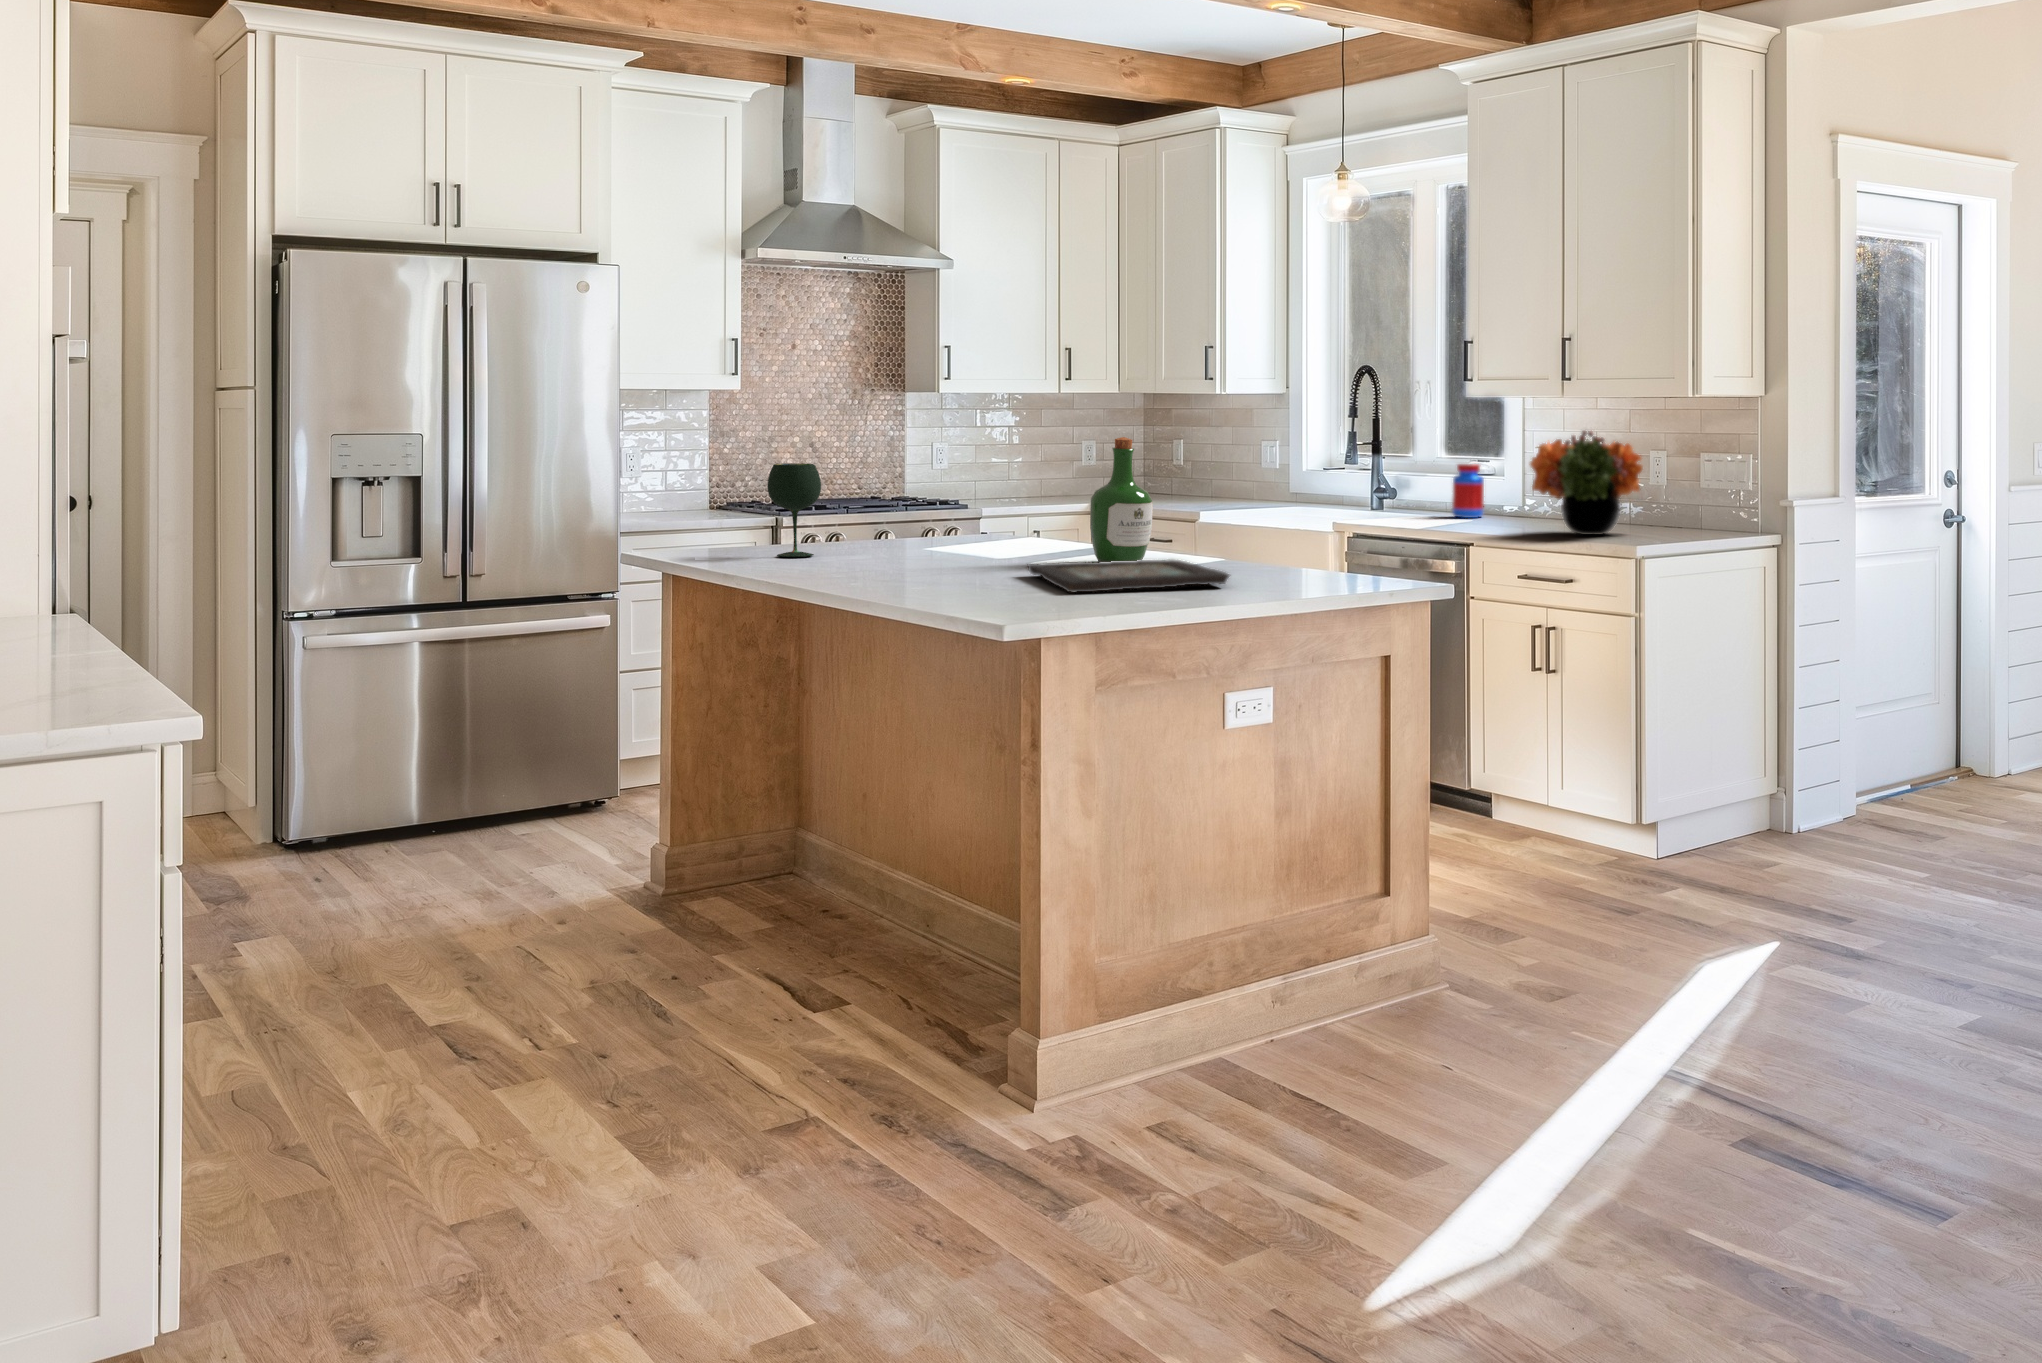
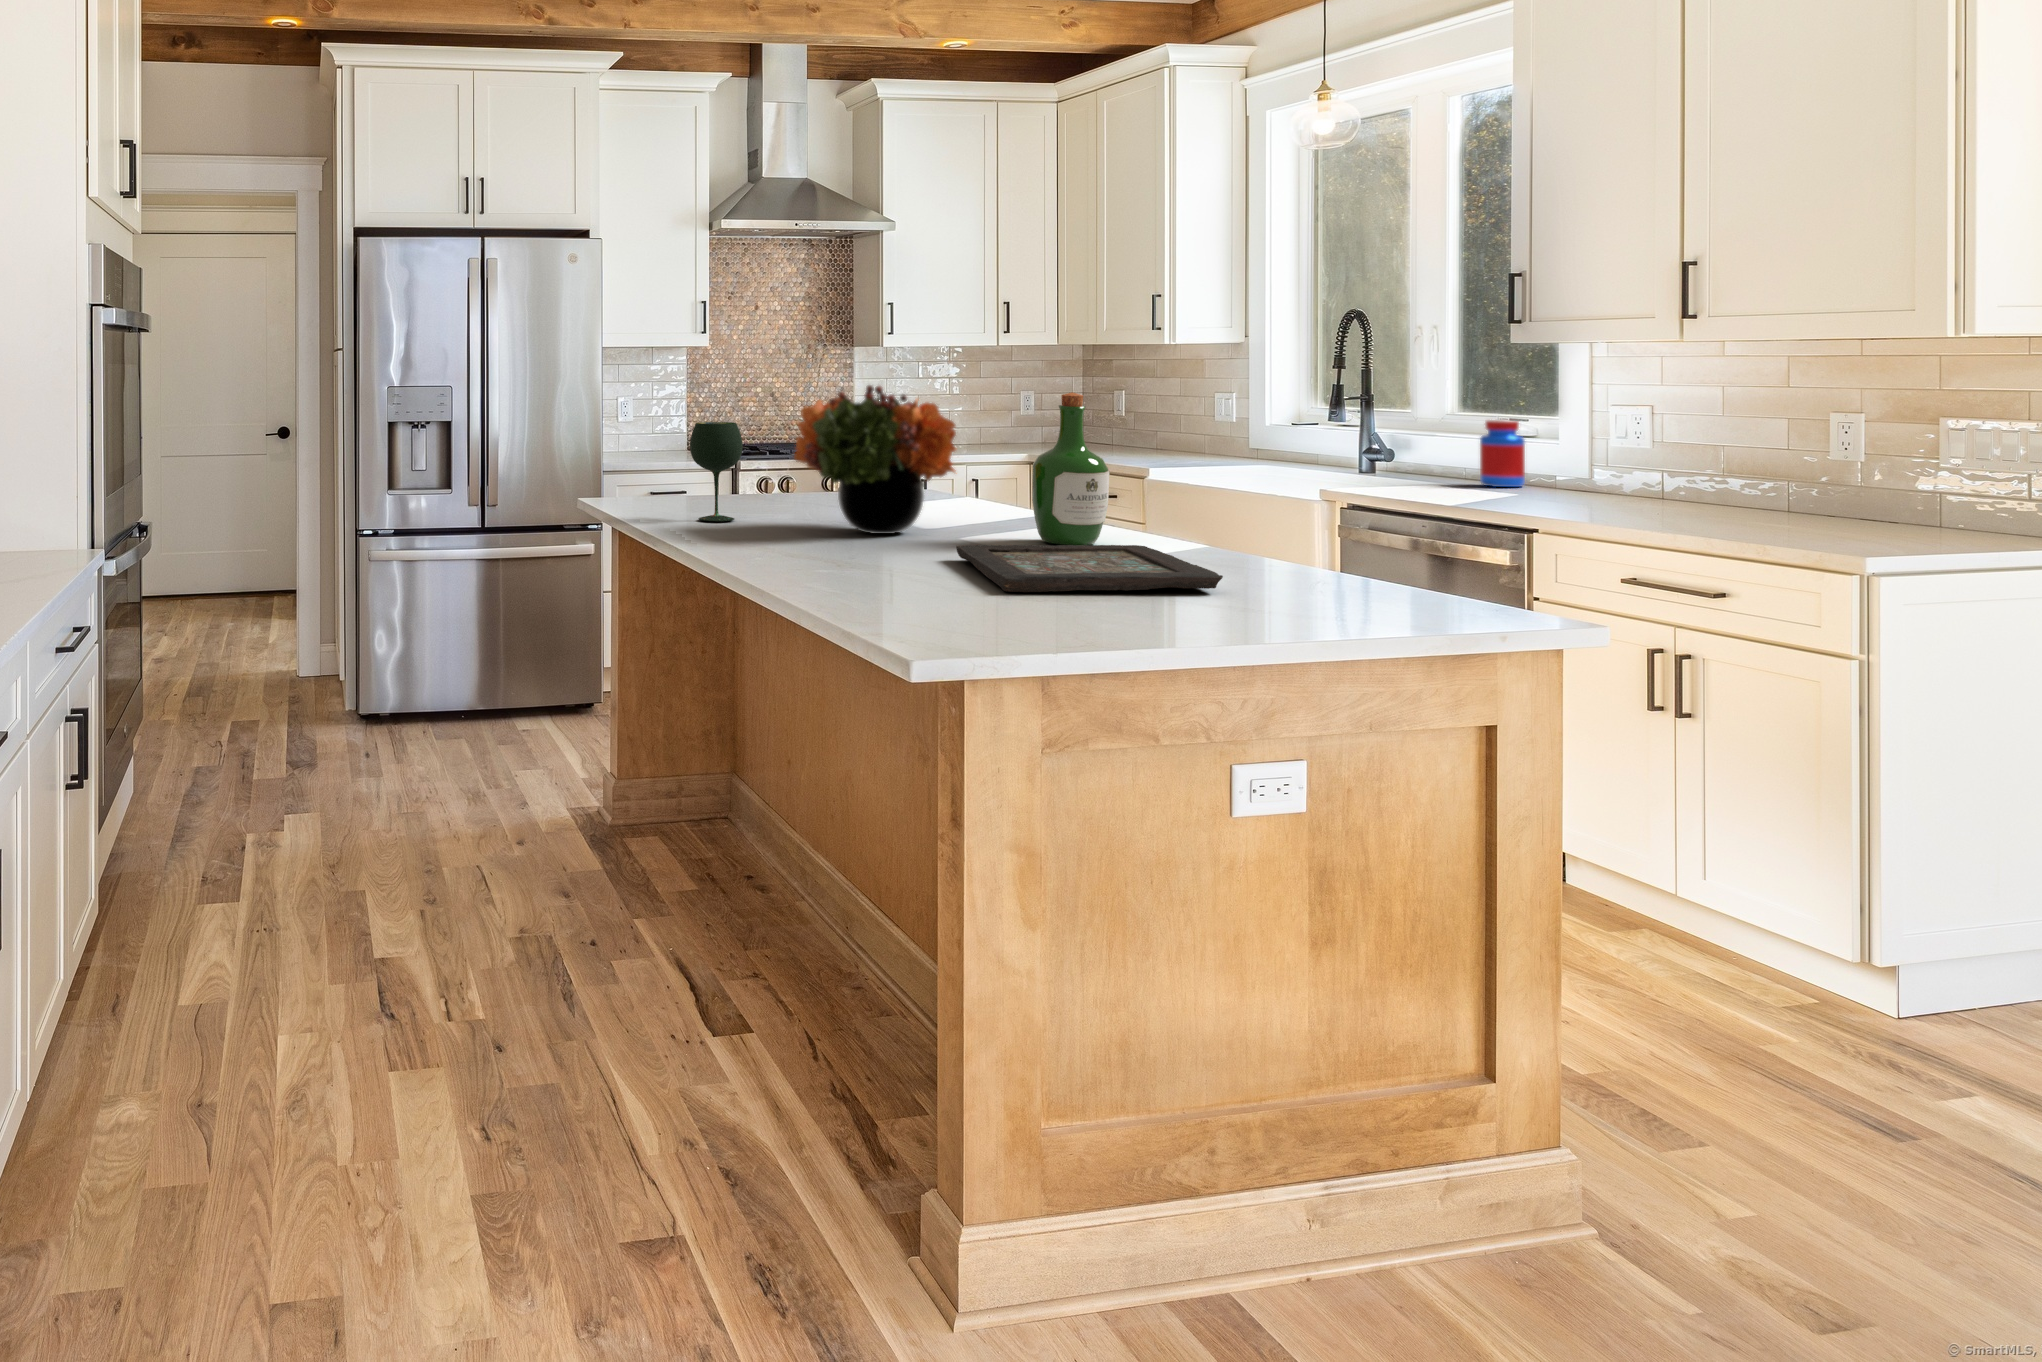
flower arrangement: present [1530,431,1643,535] -> present [794,385,956,534]

